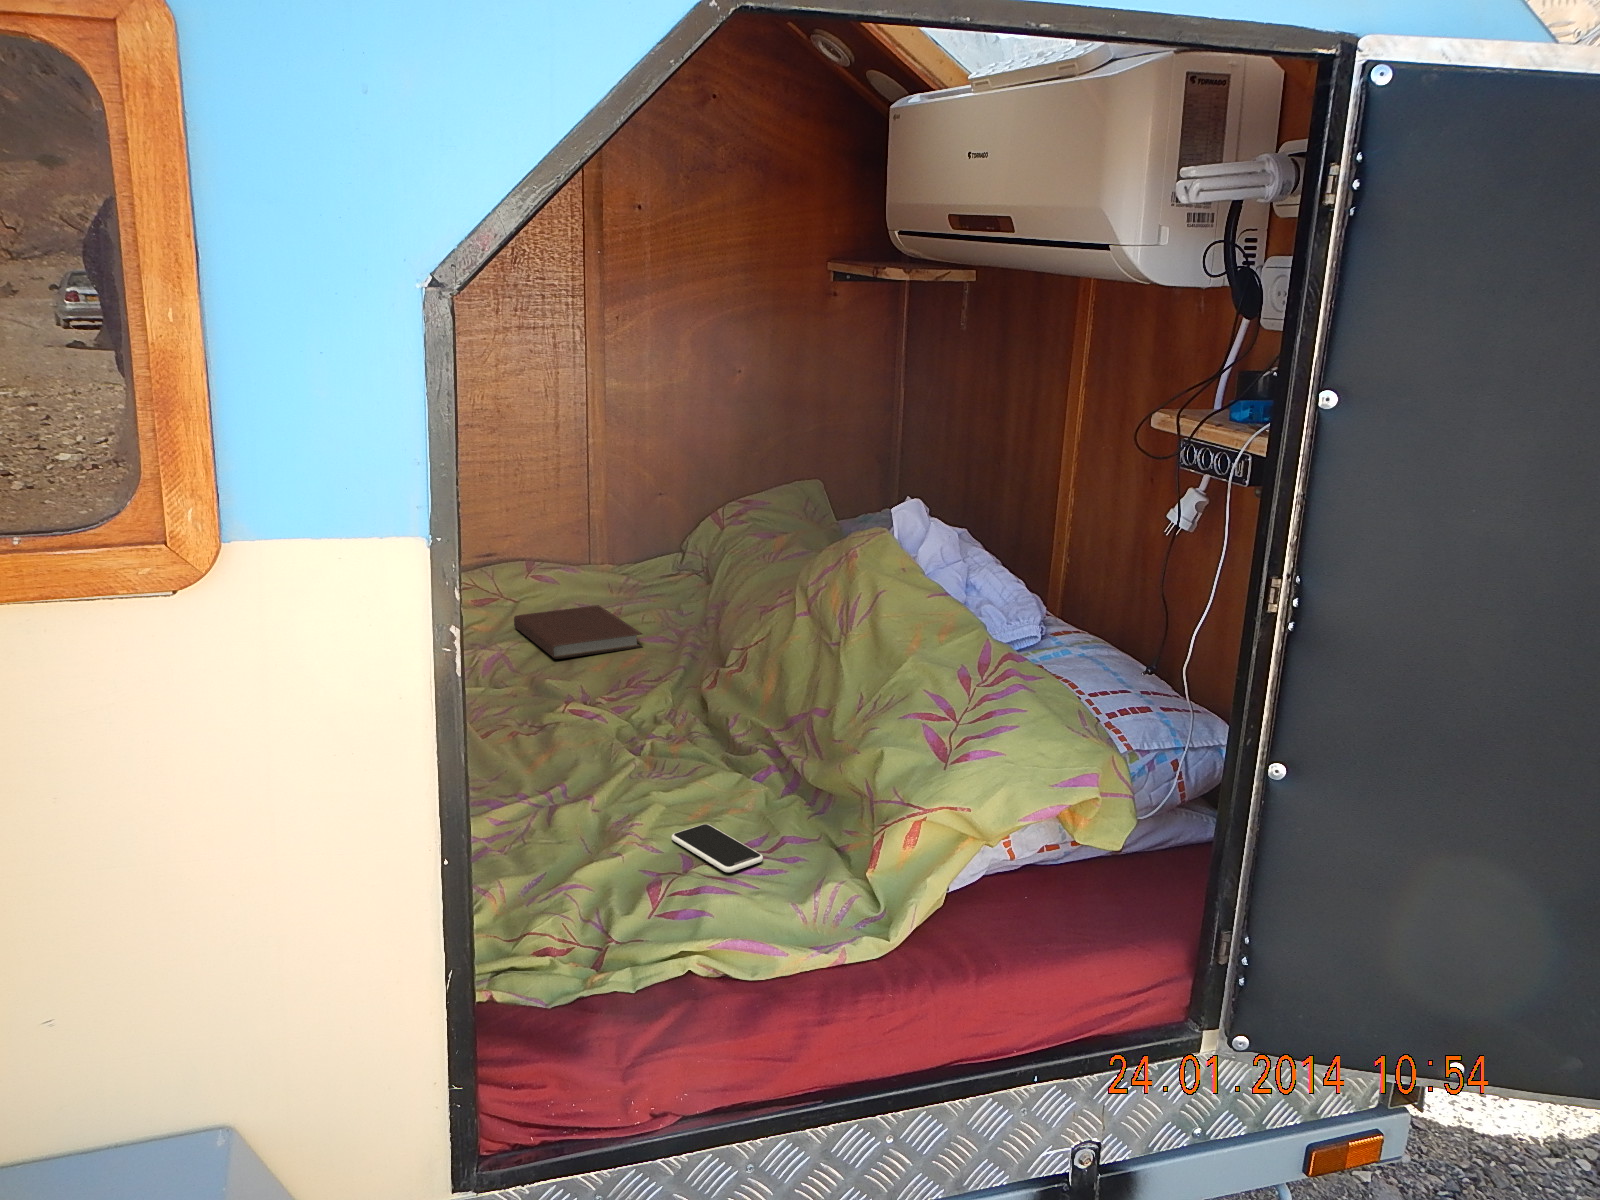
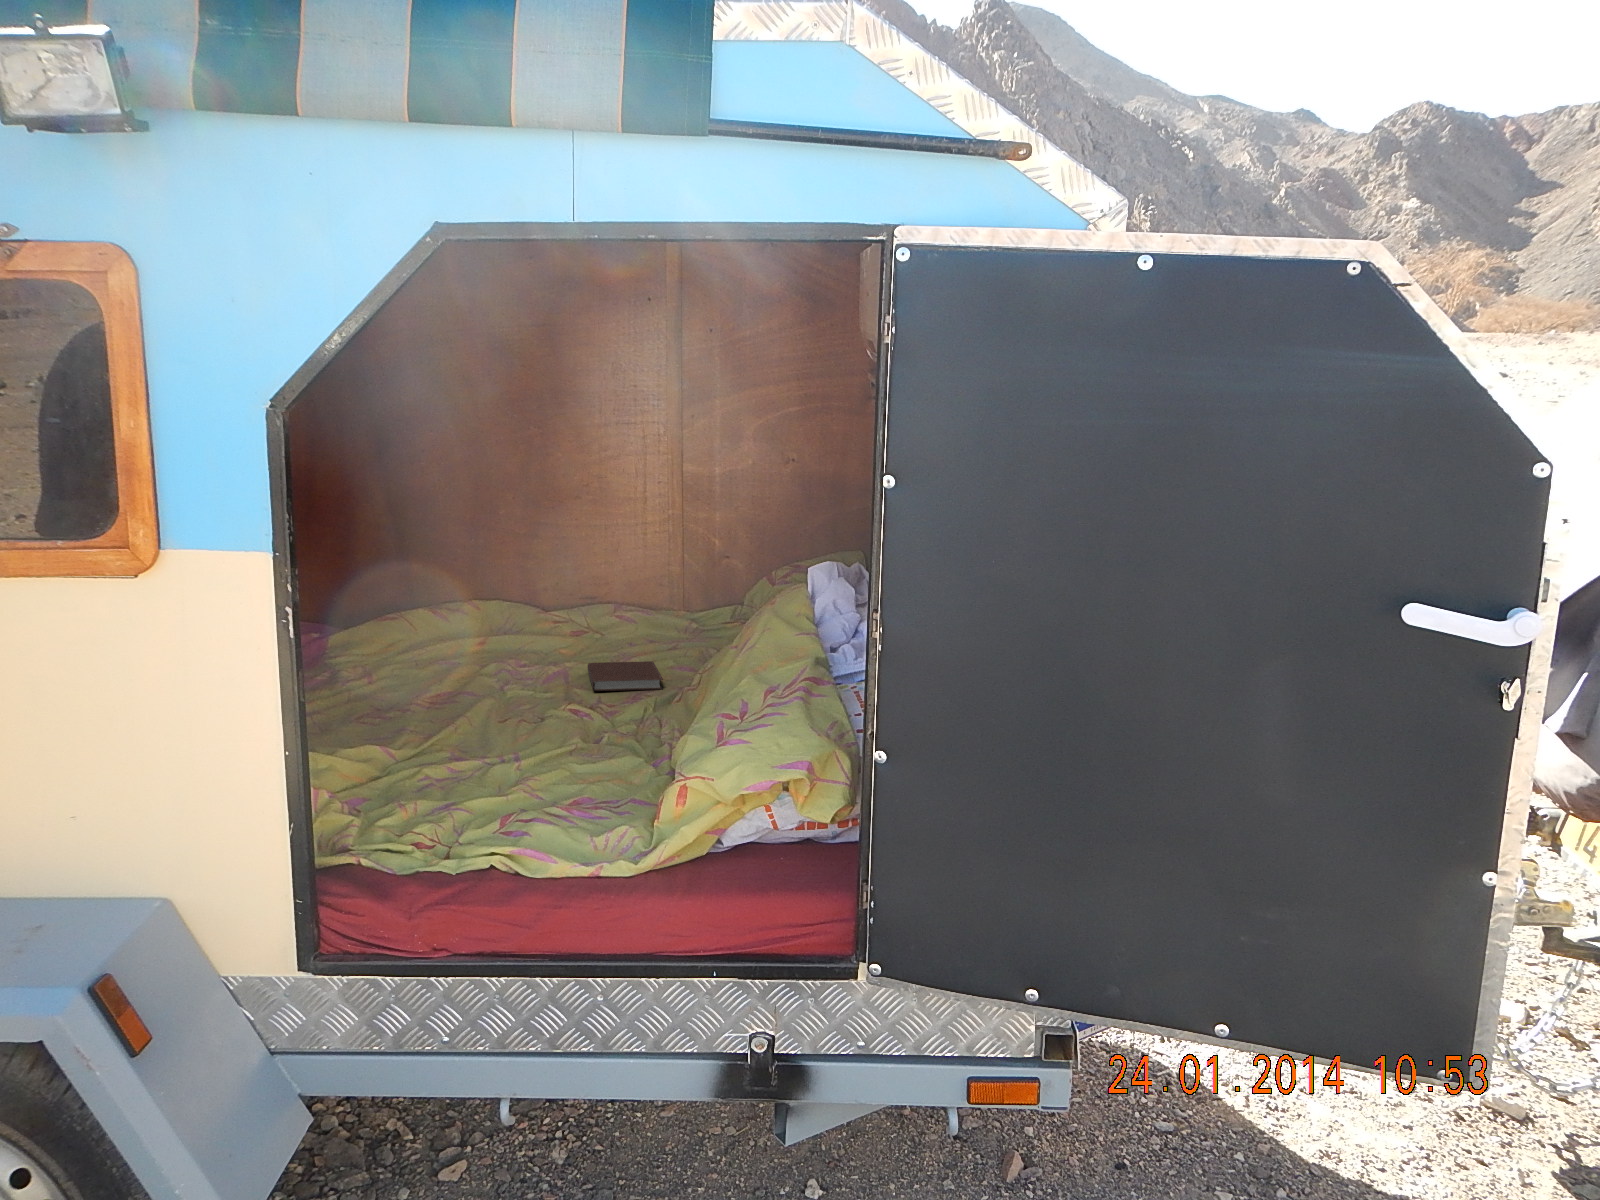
smartphone: present [672,824,763,872] -> none [561,789,608,817]

